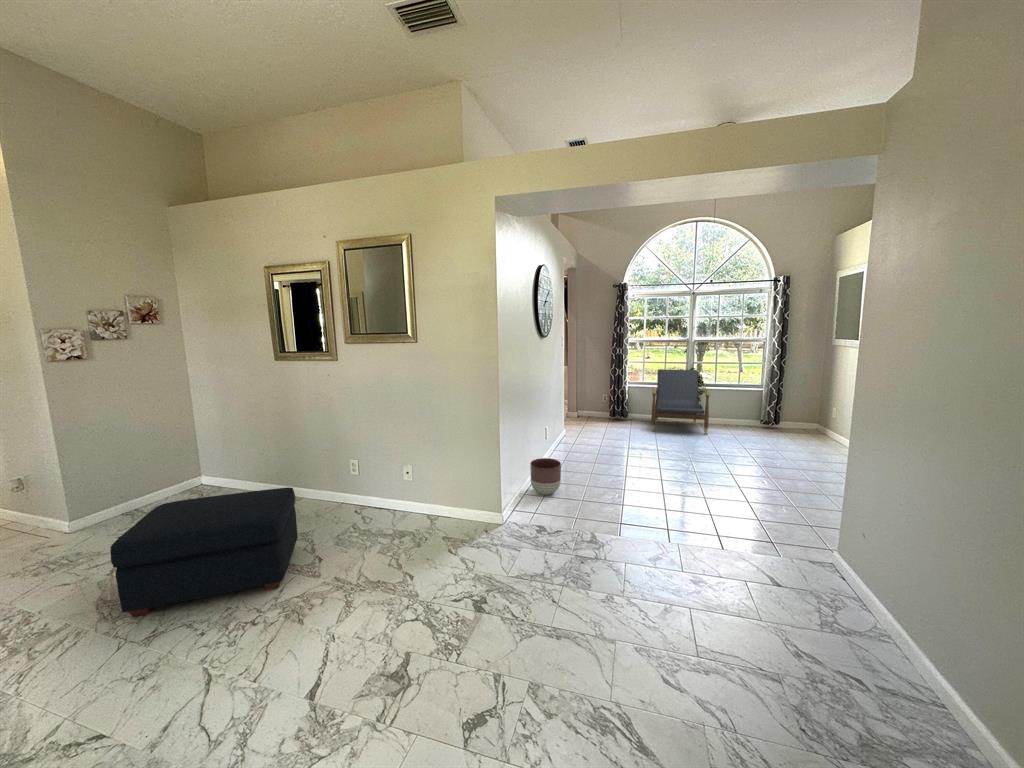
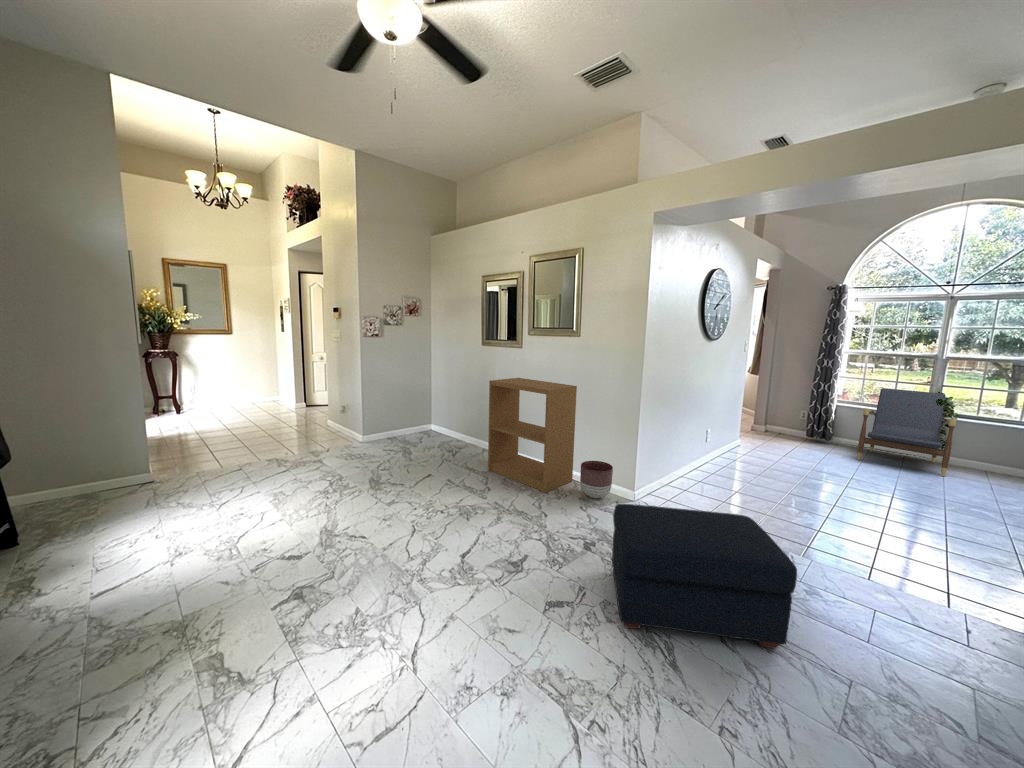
bookshelf: none [301,399,428,543] -> present [488,378,577,493]
planter: present [530,458,561,495] -> present [580,461,613,498]
ottoman: present [110,488,297,616] -> present [612,504,797,648]

